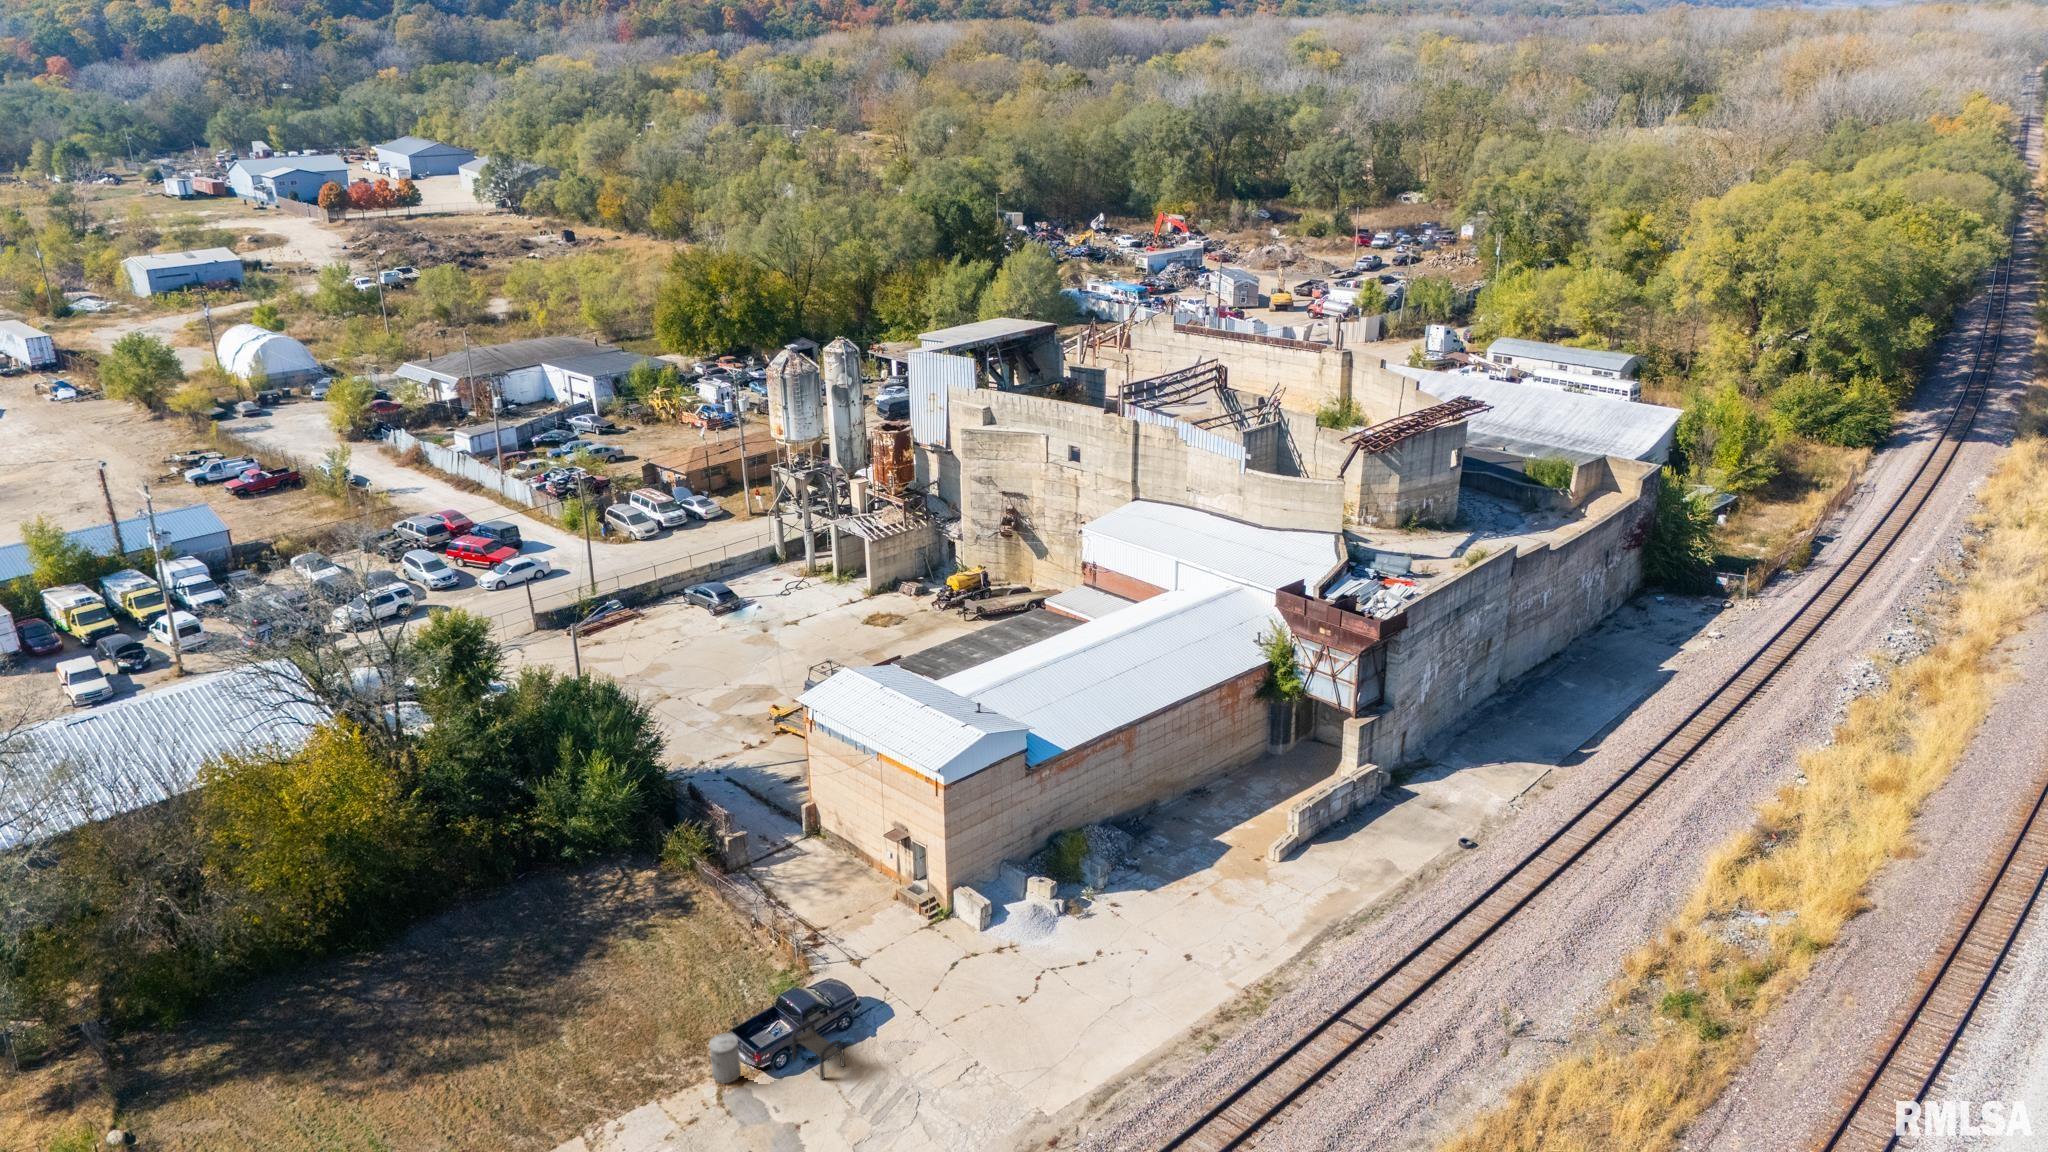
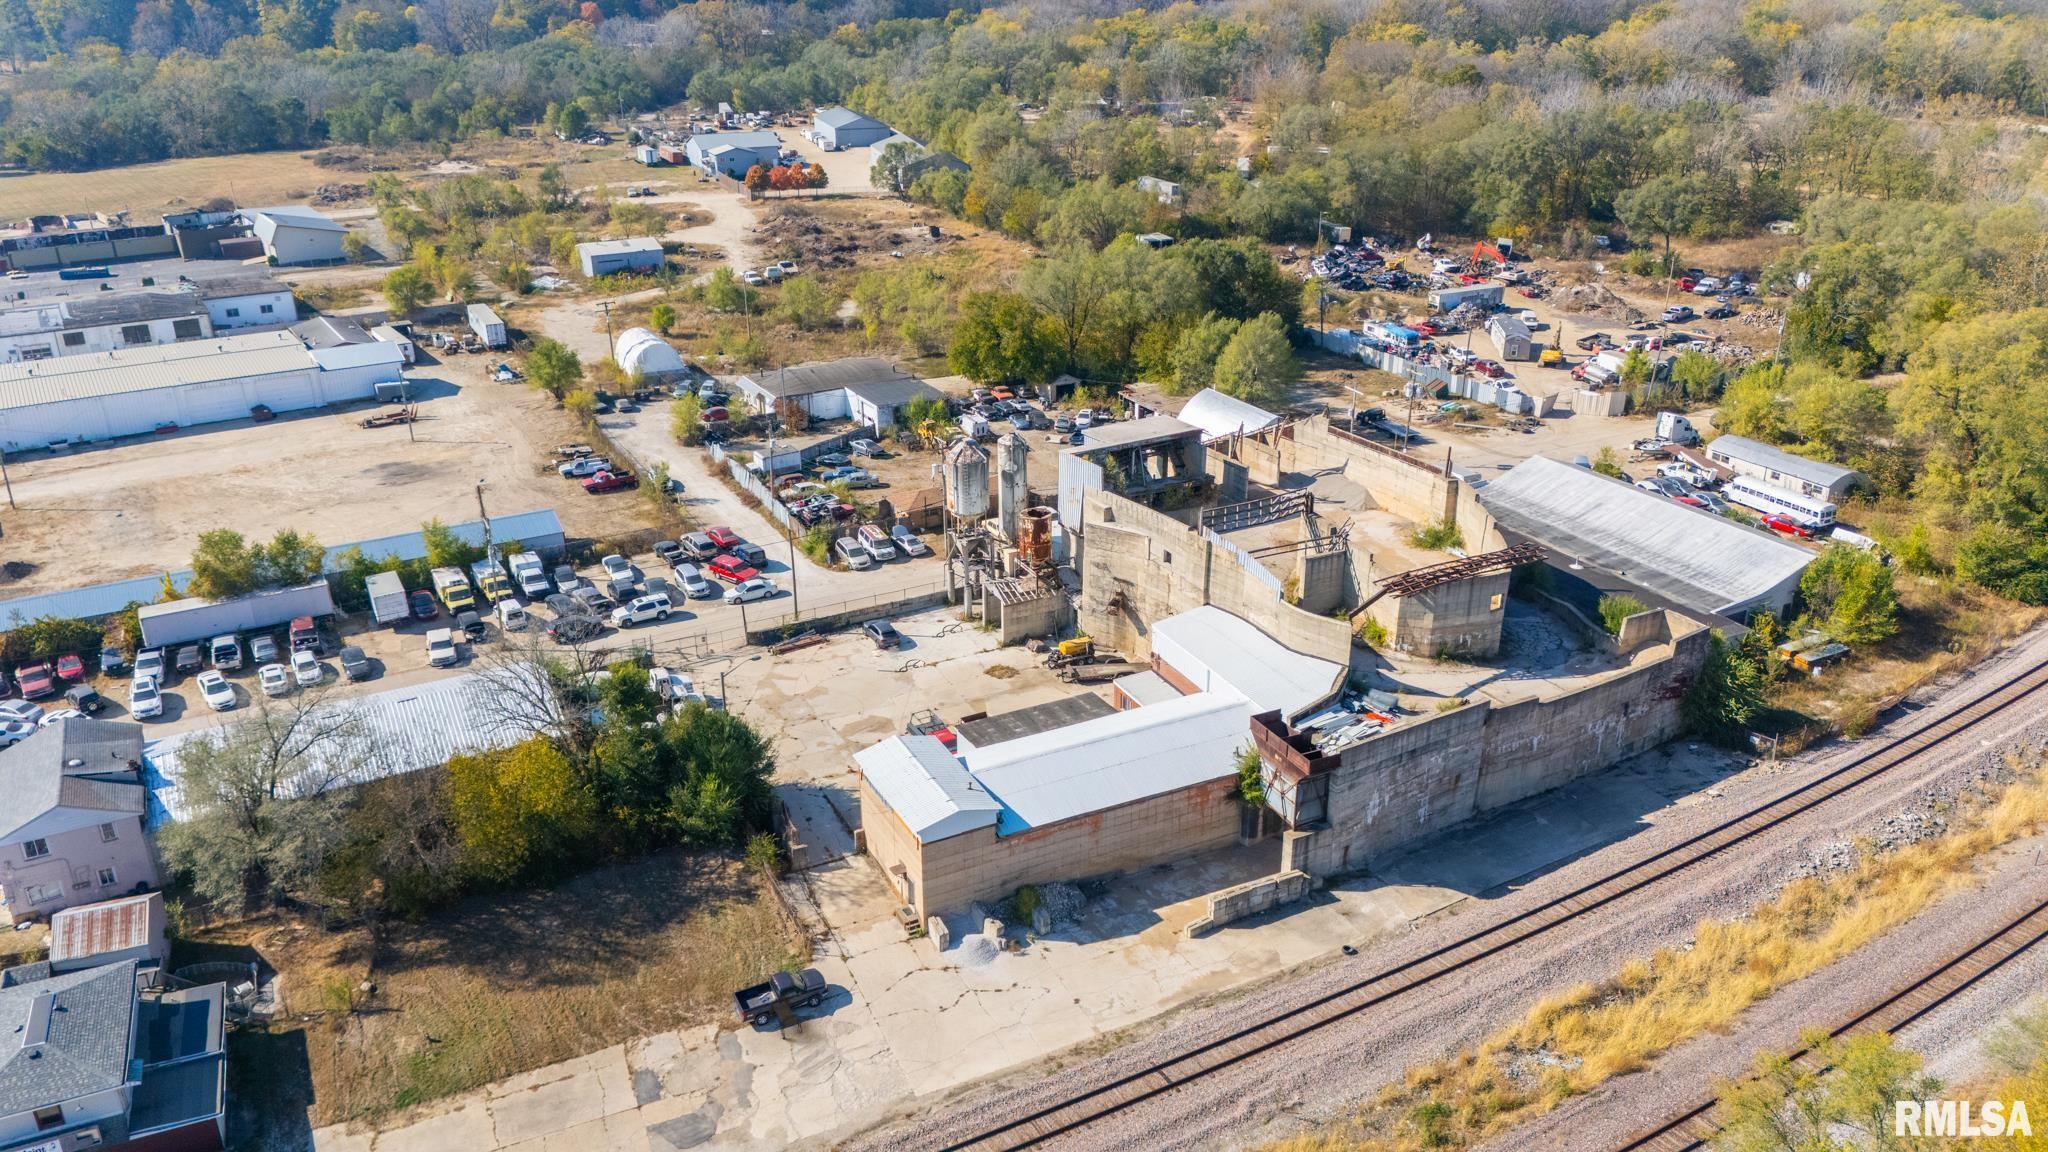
trash can: present [709,1033,741,1083] -> none [714,994,736,1028]

